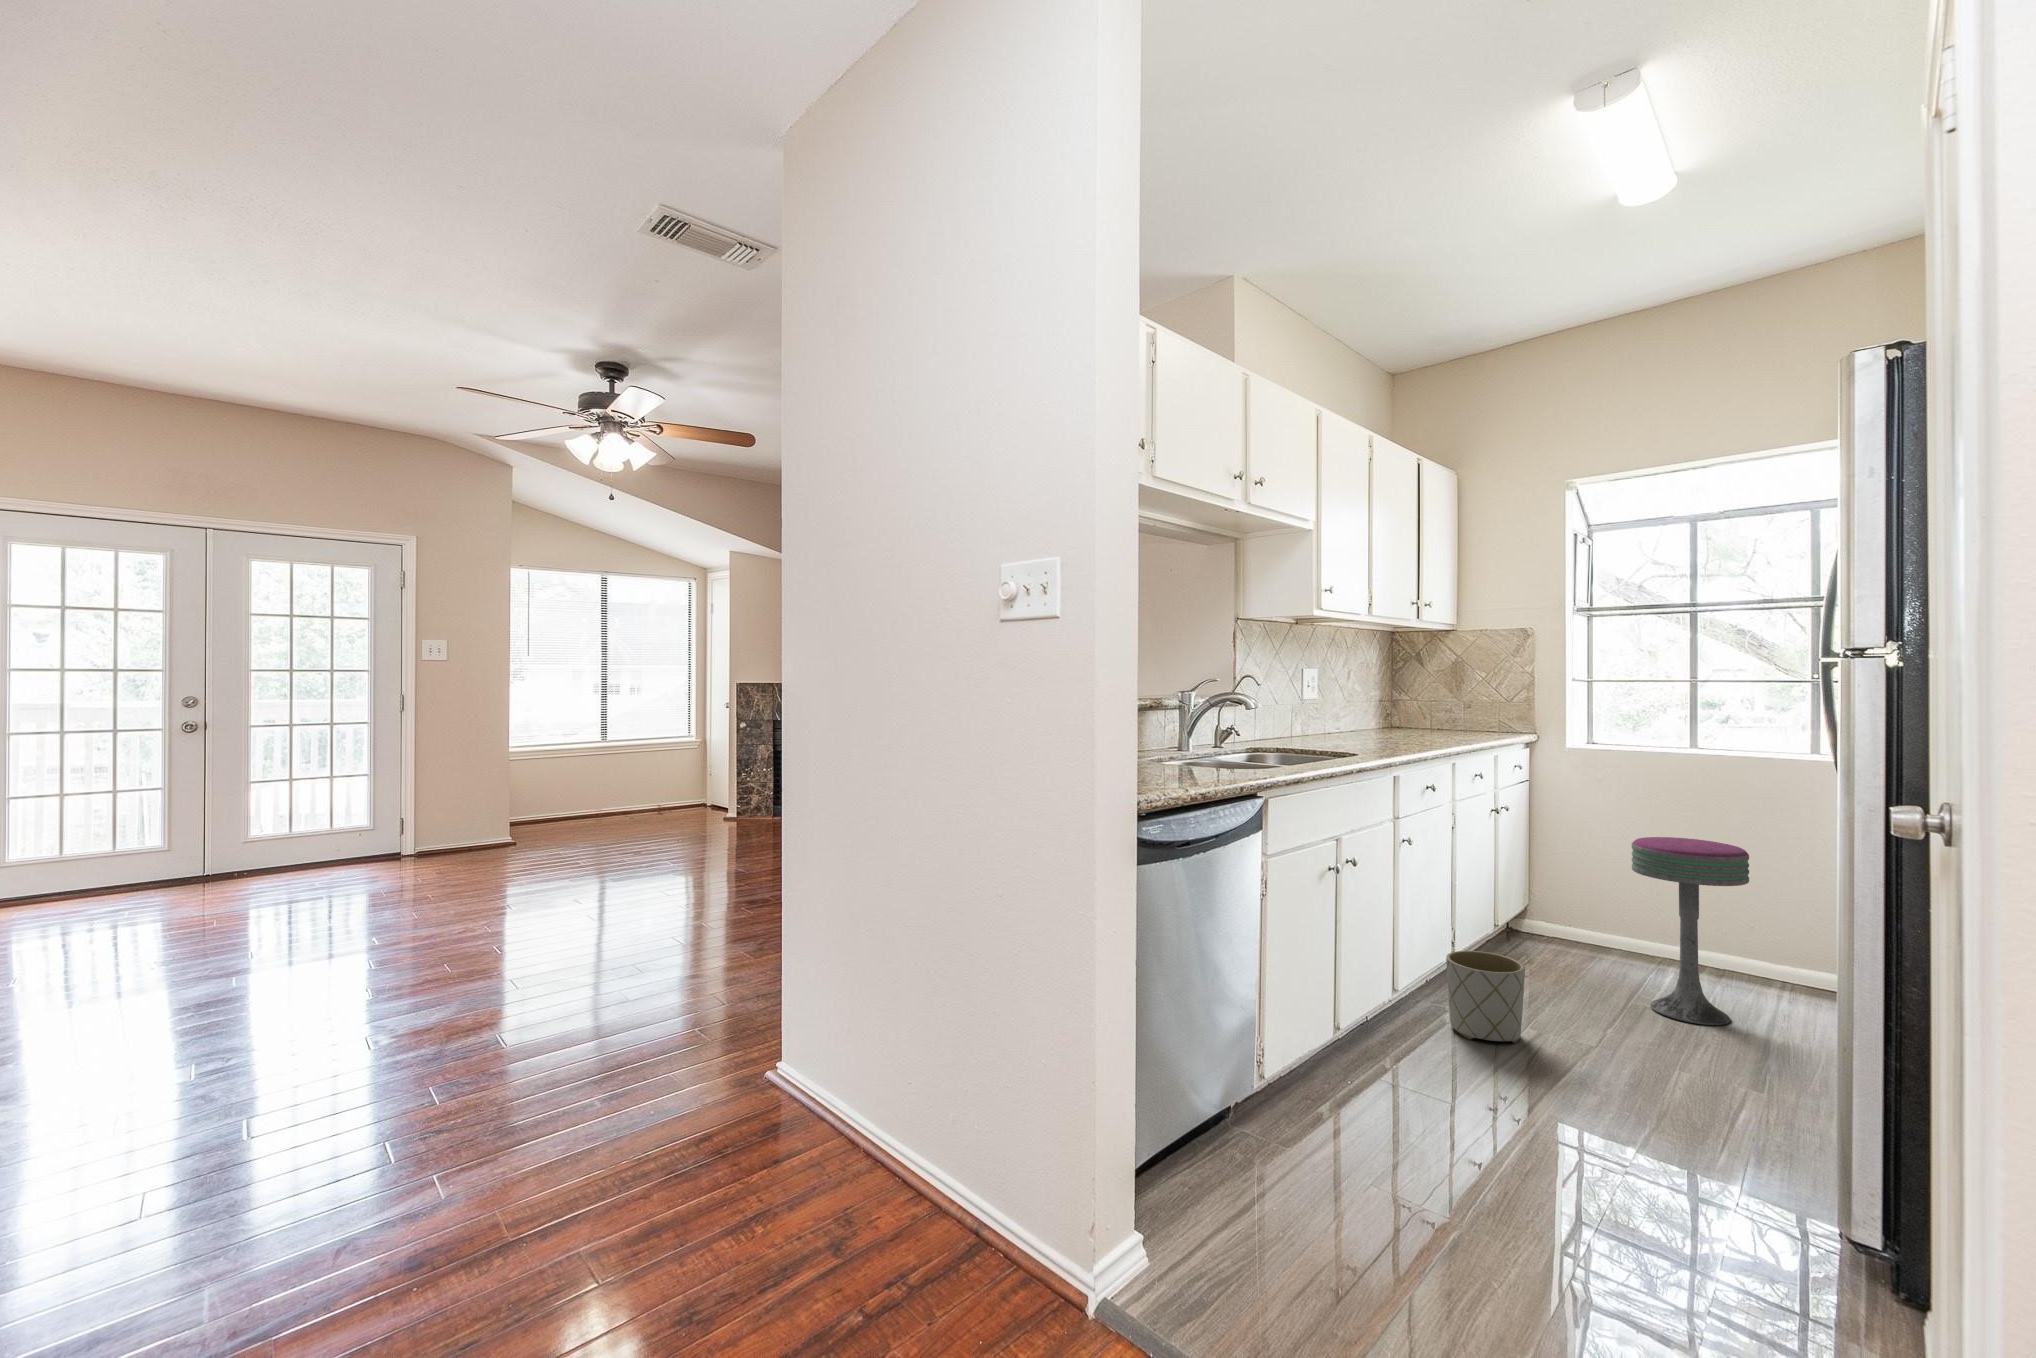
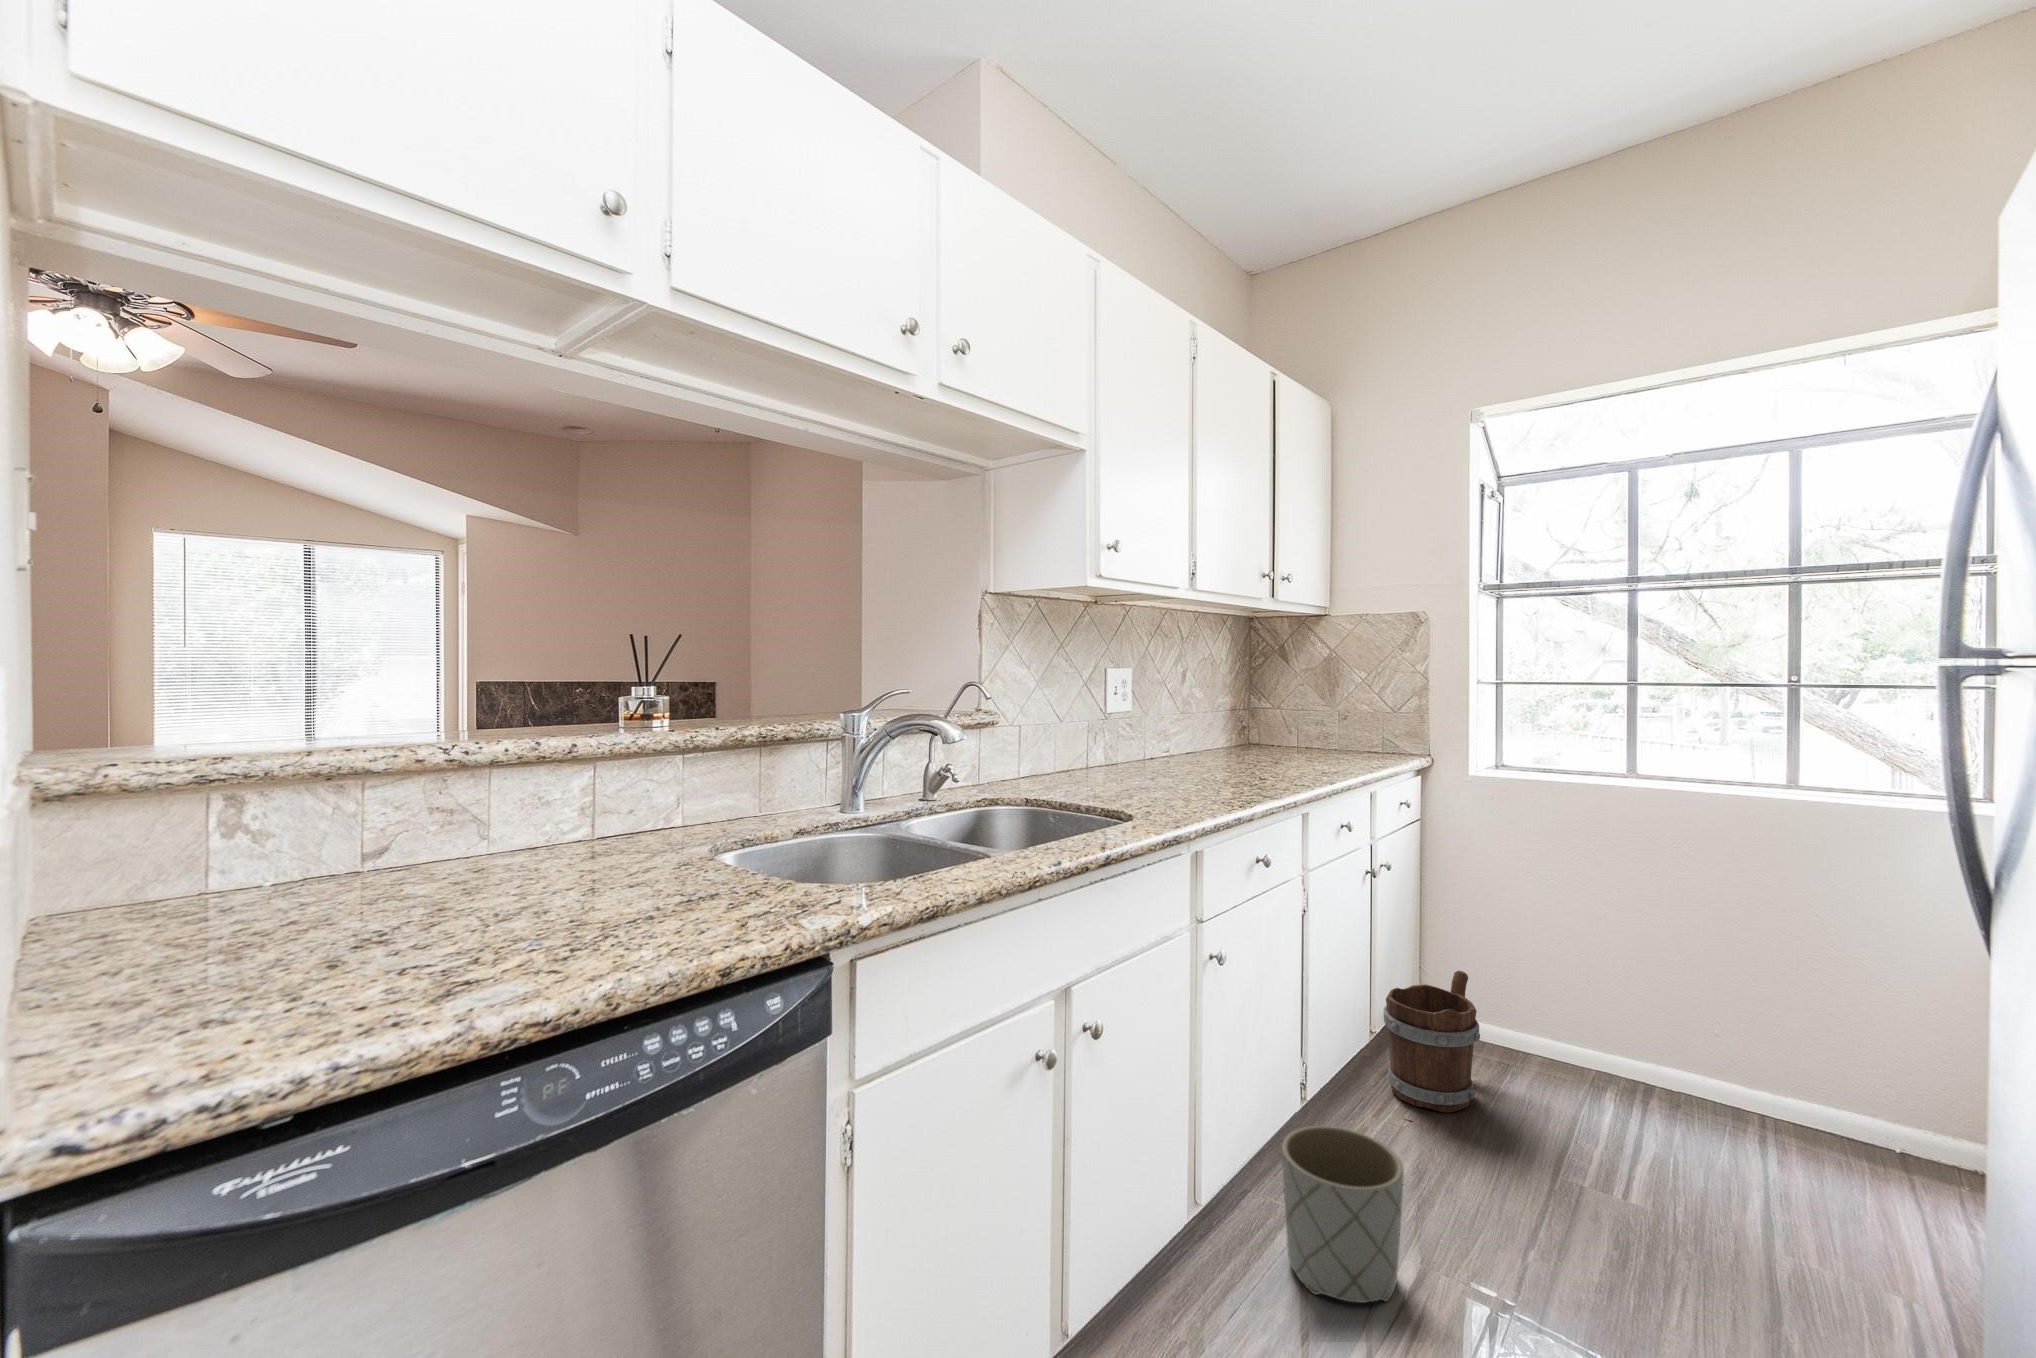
bar stool: present [1632,837,1749,1025] -> none [1564,924,1742,1232]
bucket: none [1504,884,1575,973] -> present [1384,971,1480,1113]

